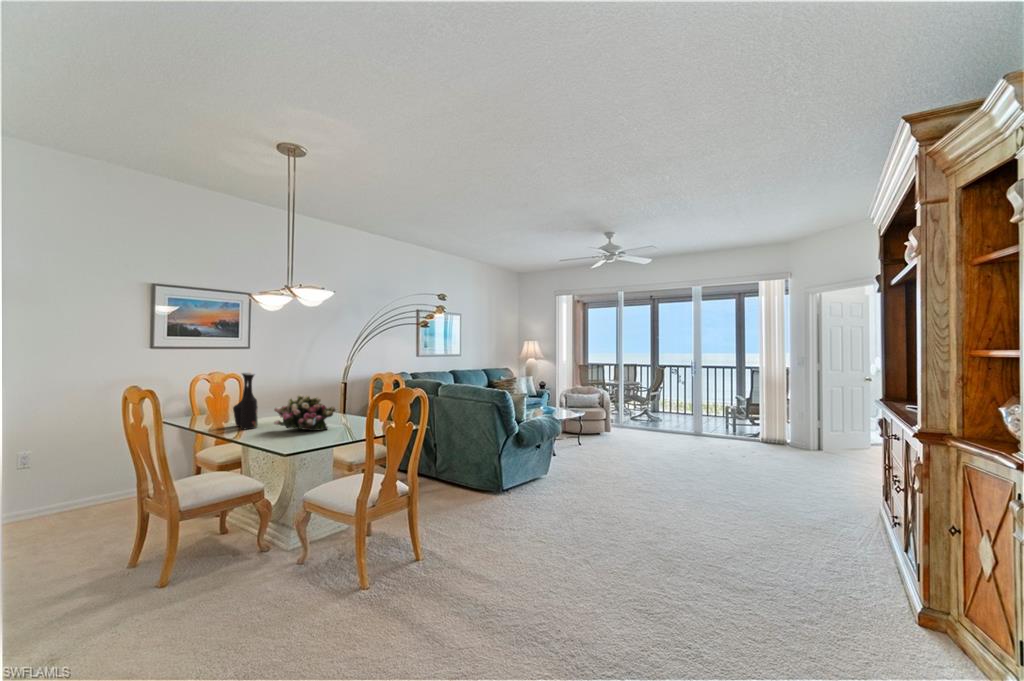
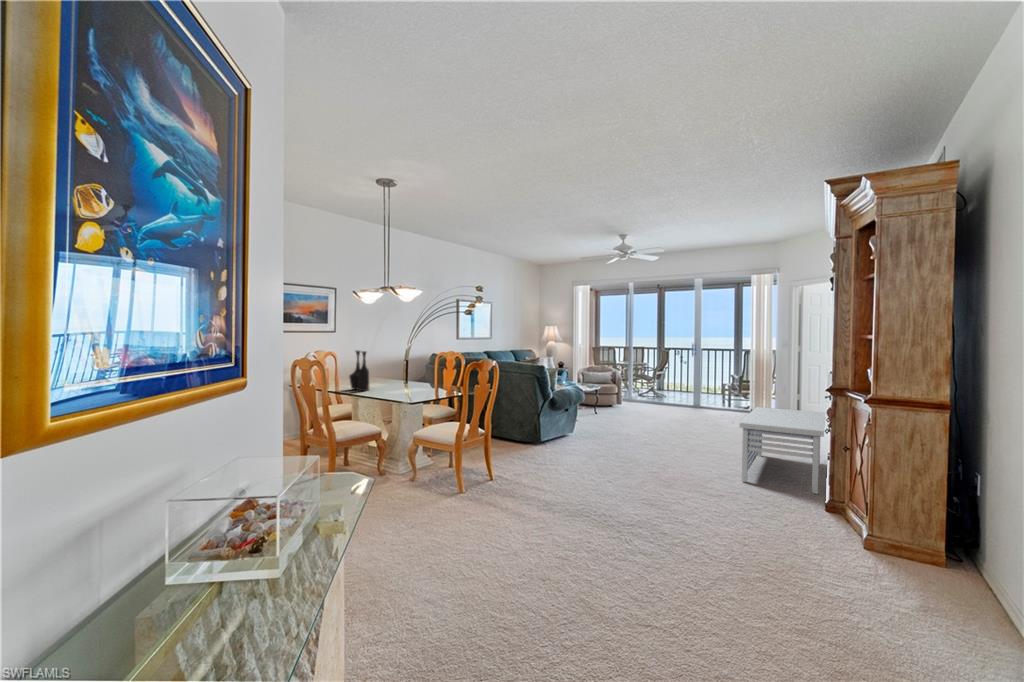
flower arrangement: present [274,394,335,430] -> none [386,366,427,392]
storage bench: none [769,445,900,589] -> present [739,407,825,494]

